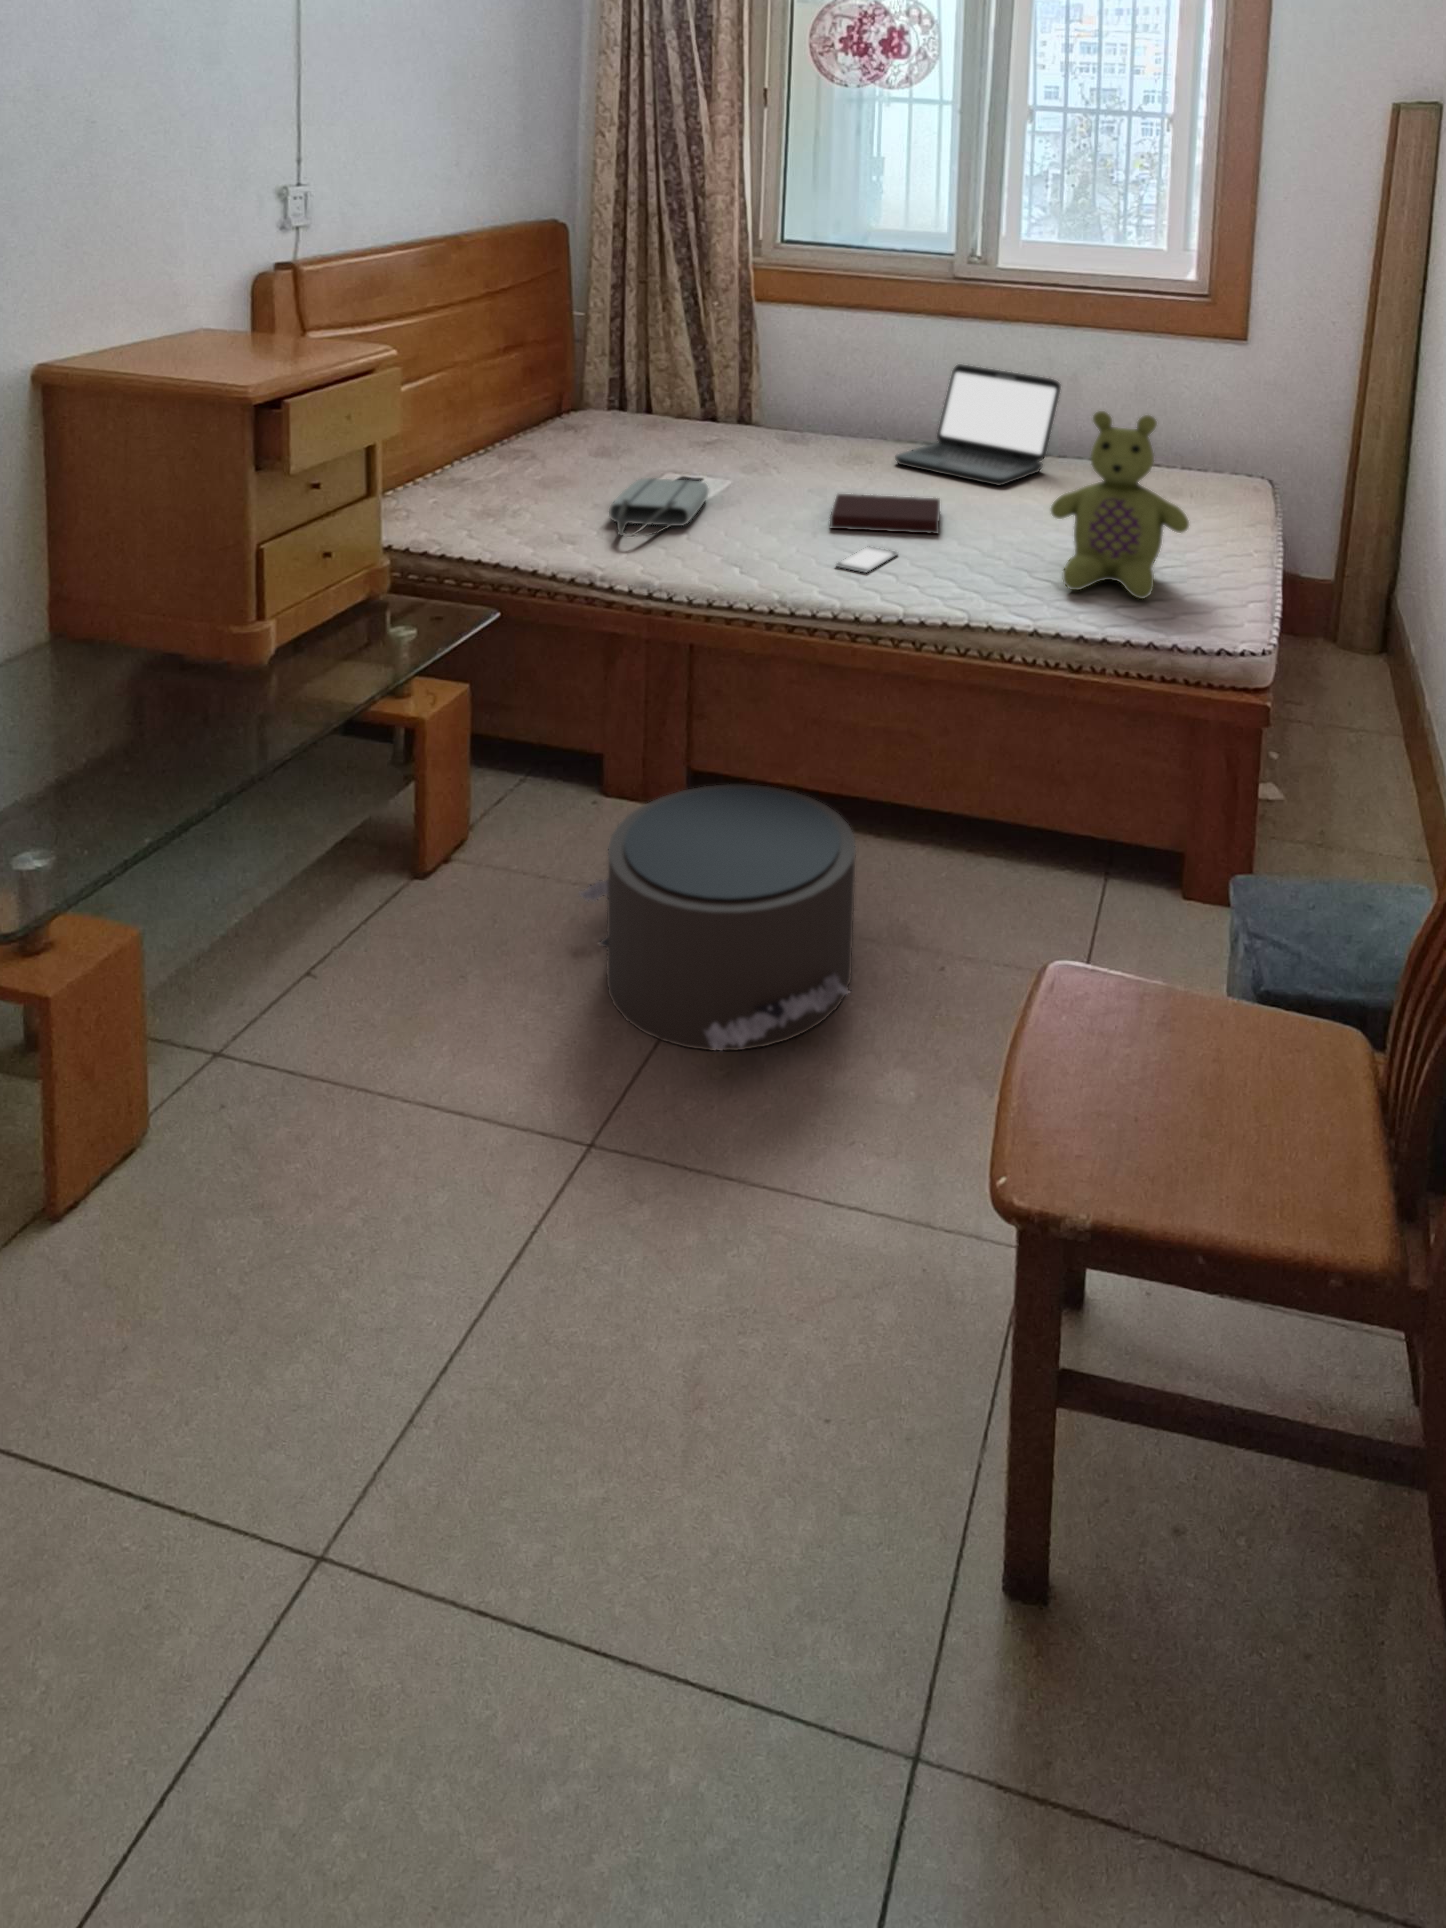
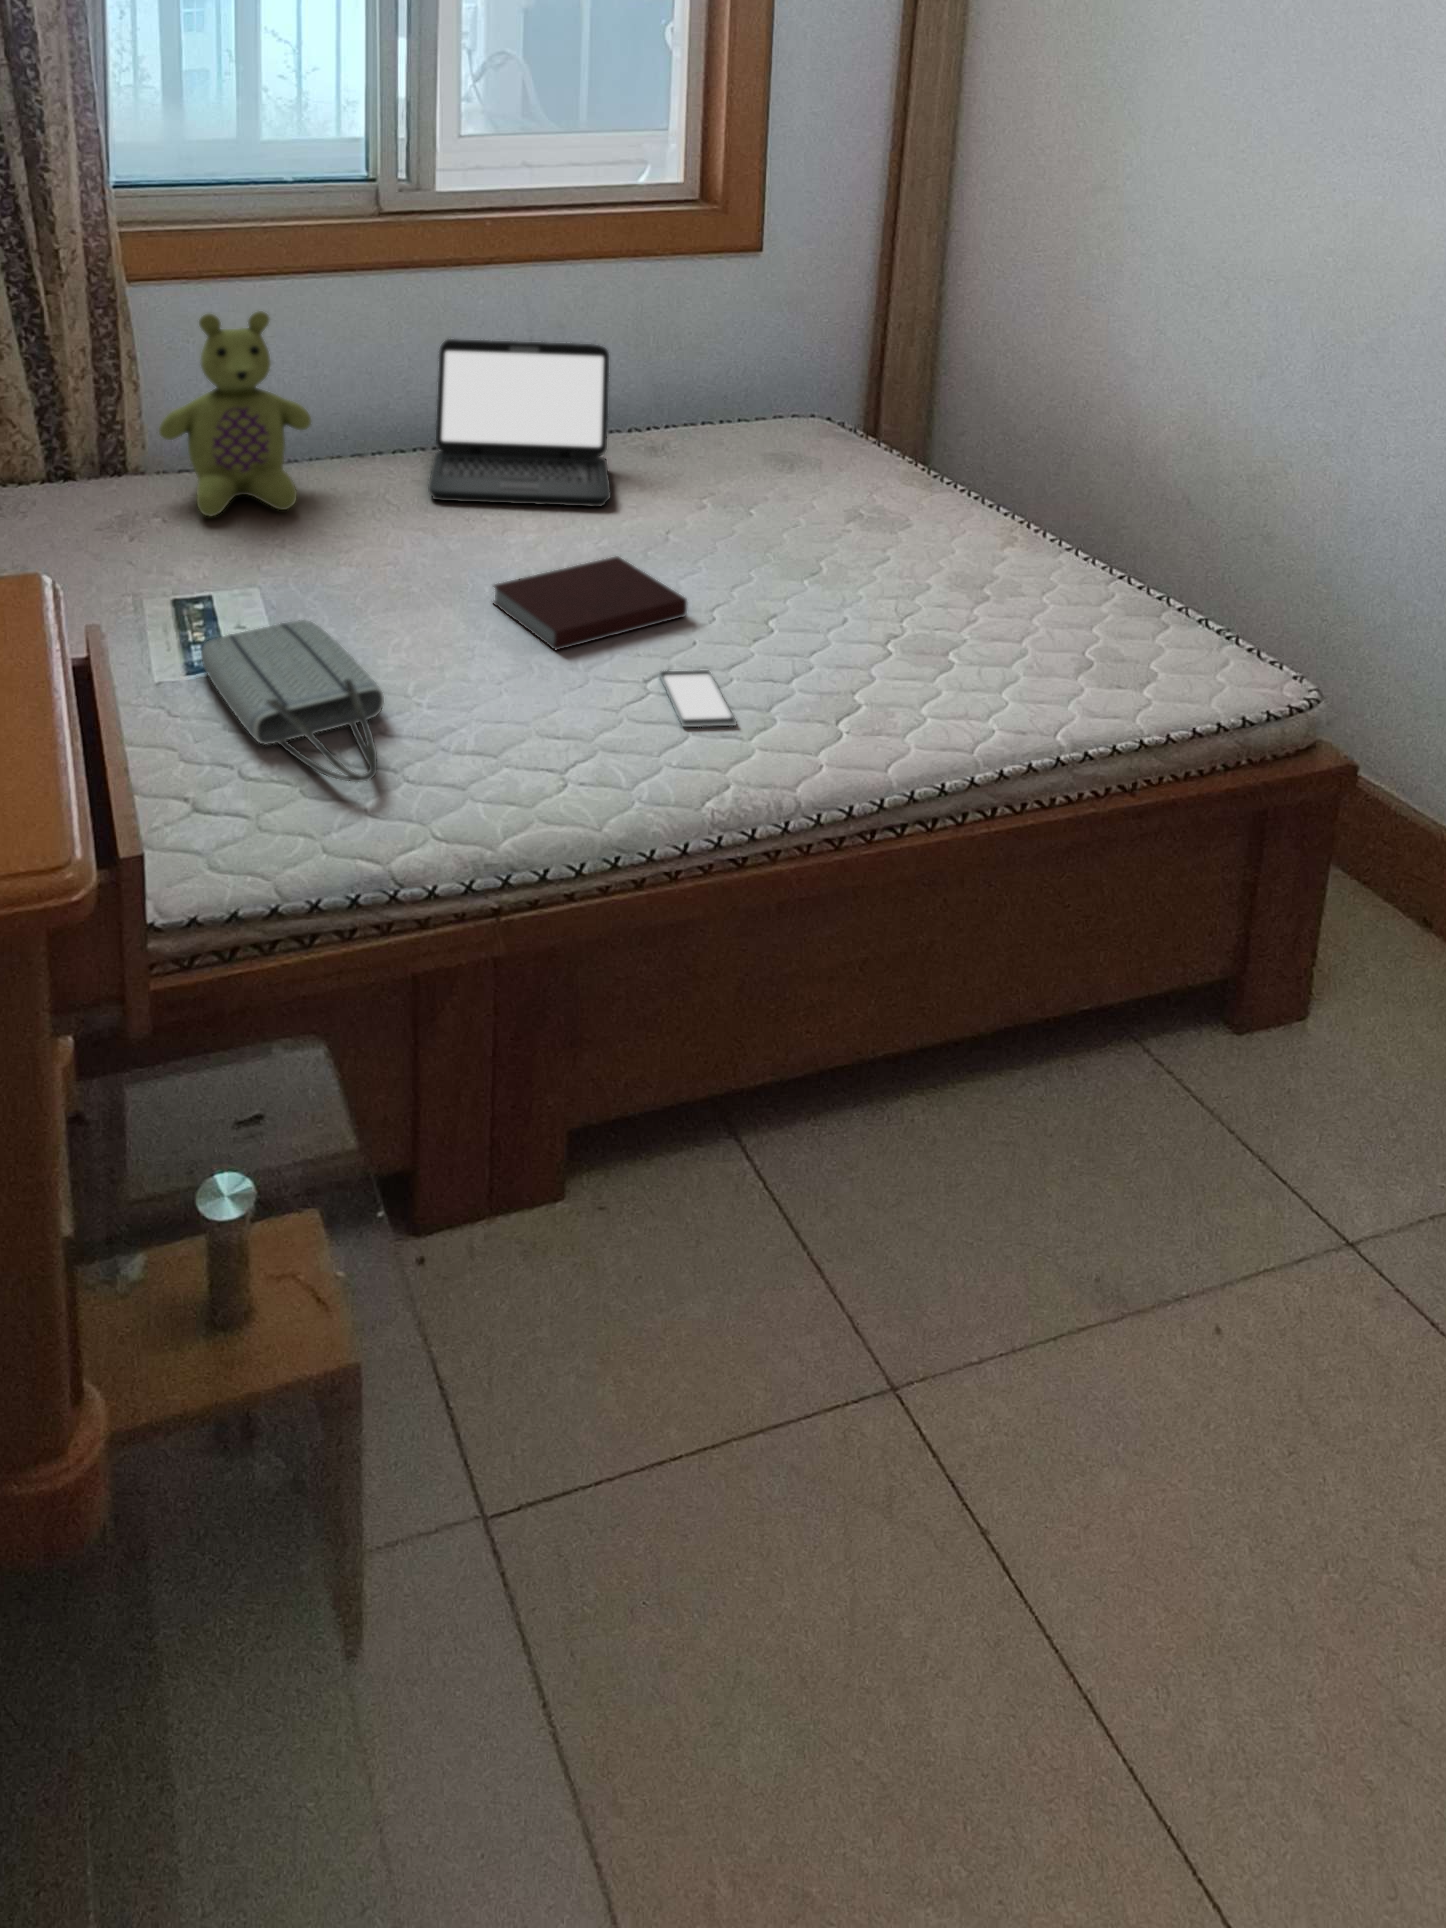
stuffed bear: present [1051,411,1189,599] -> present [159,311,311,516]
pouf: present [579,784,856,1051] -> none [714,1140,1294,1729]

